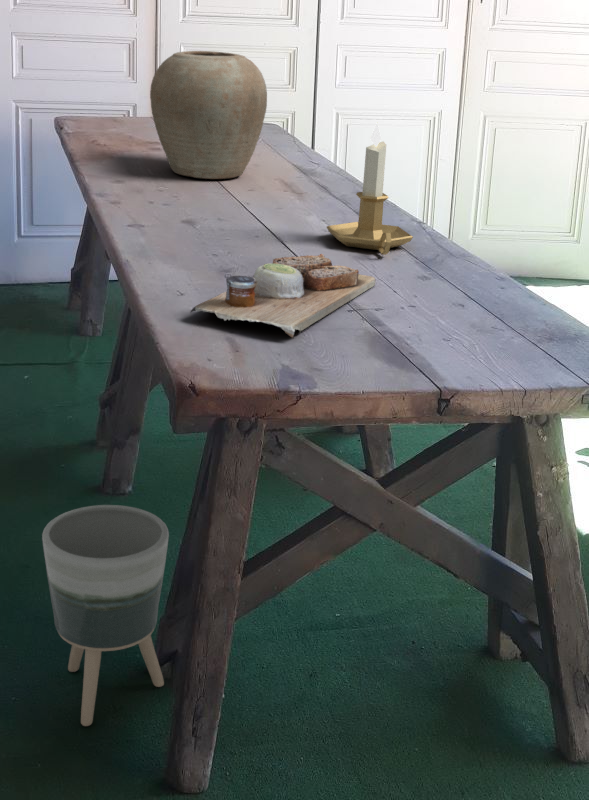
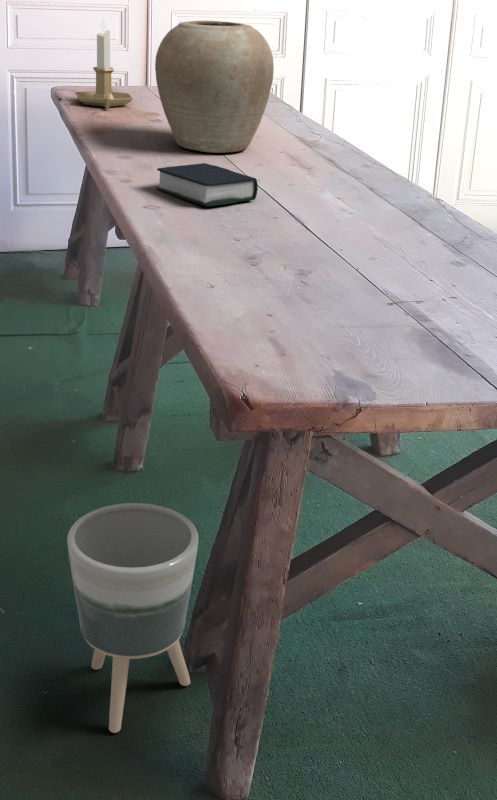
candlestick: present [327,123,413,255] -> present [75,16,133,109]
book: none [145,187,242,227] -> present [157,163,258,207]
cutting board: present [191,254,376,337] -> none [226,238,410,338]

